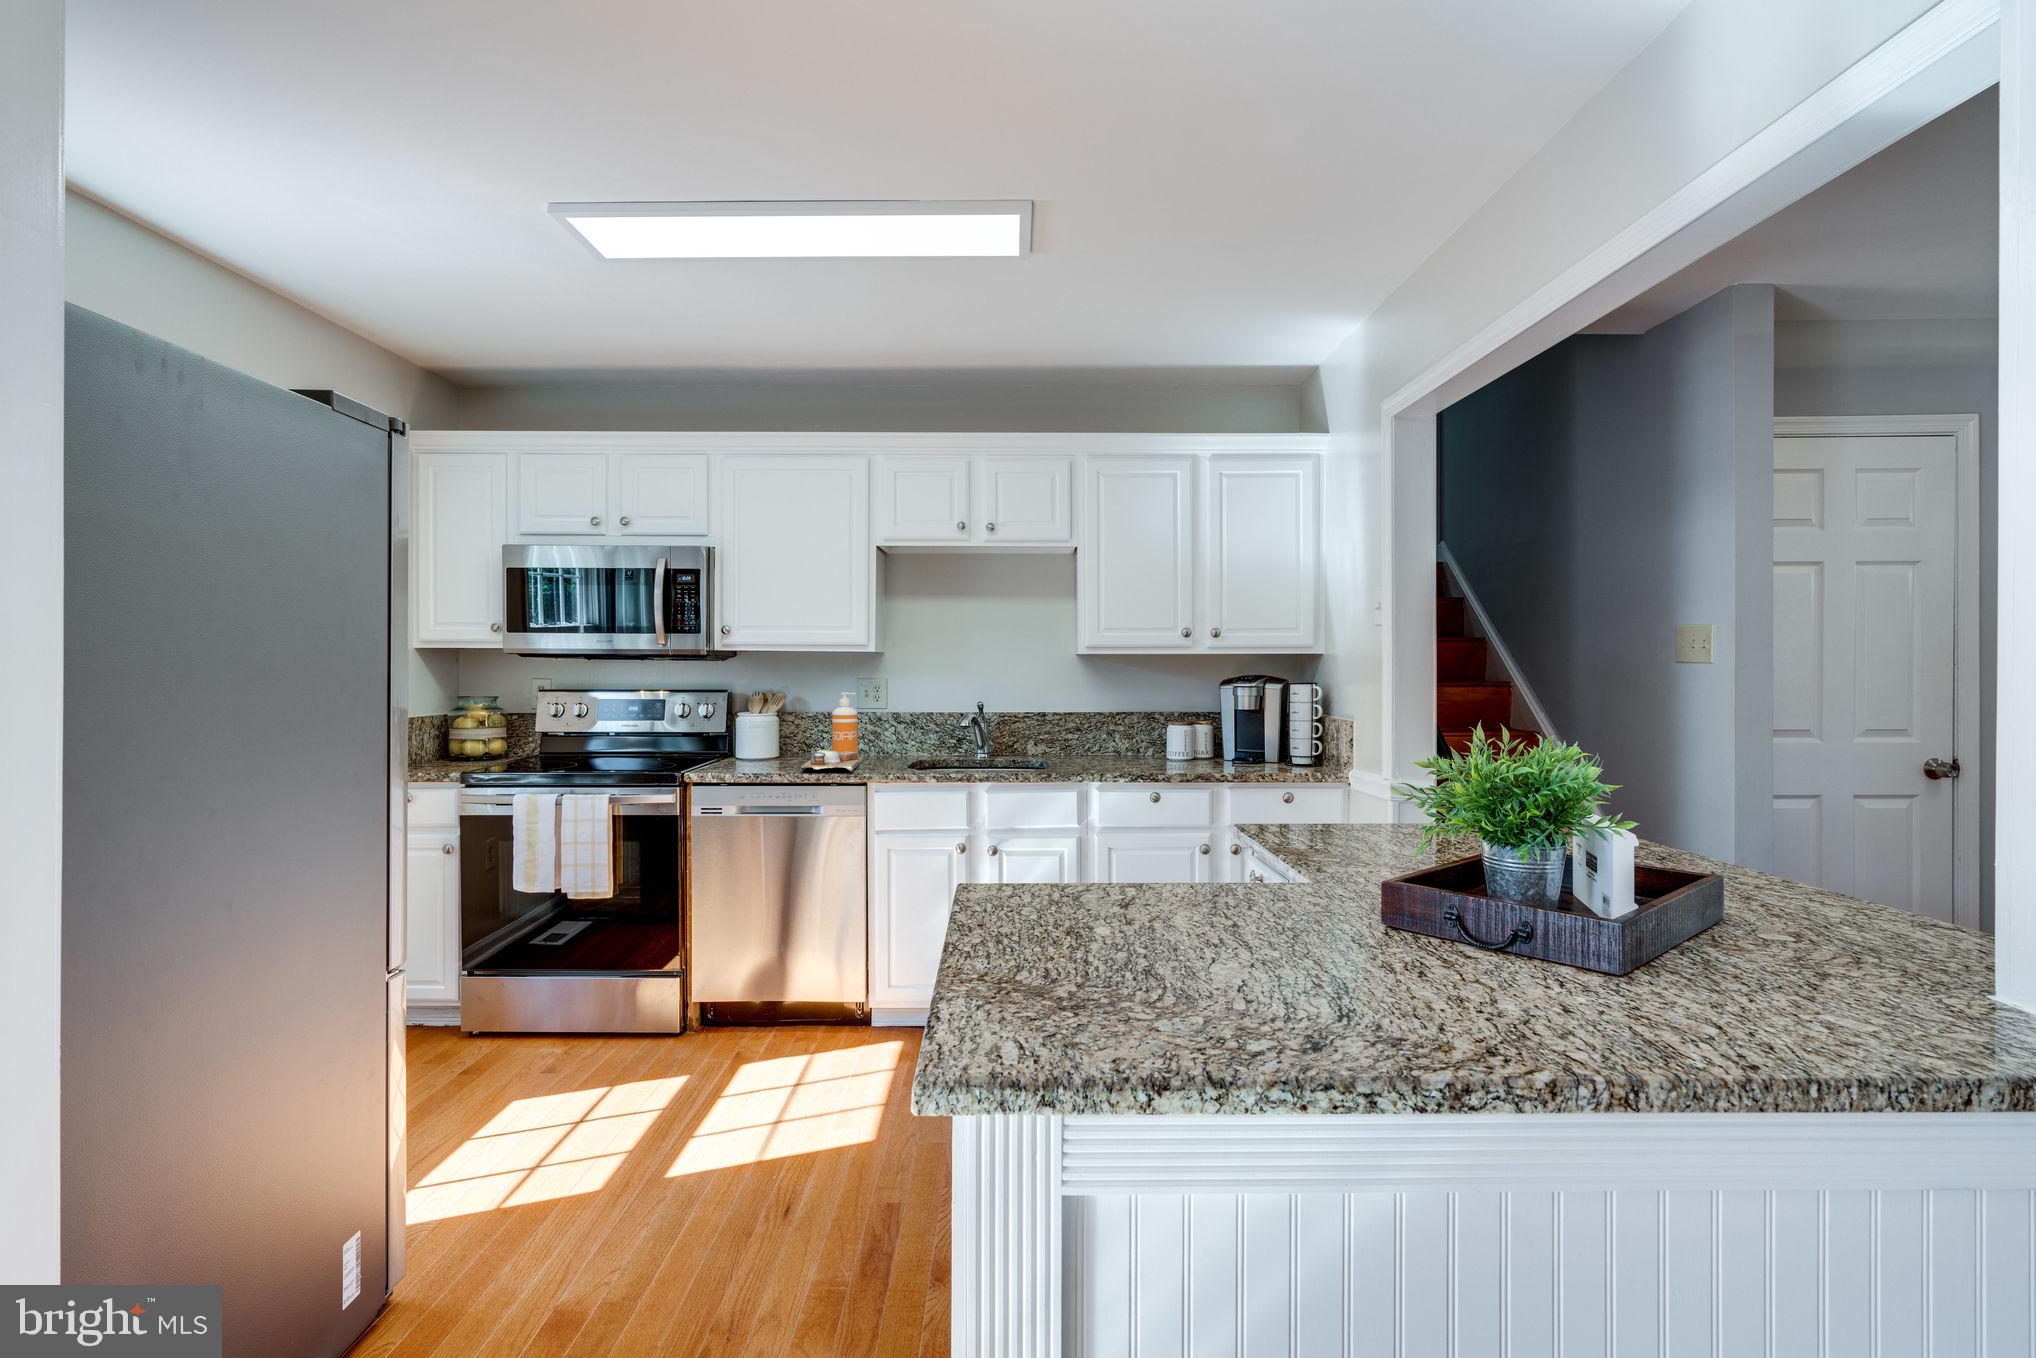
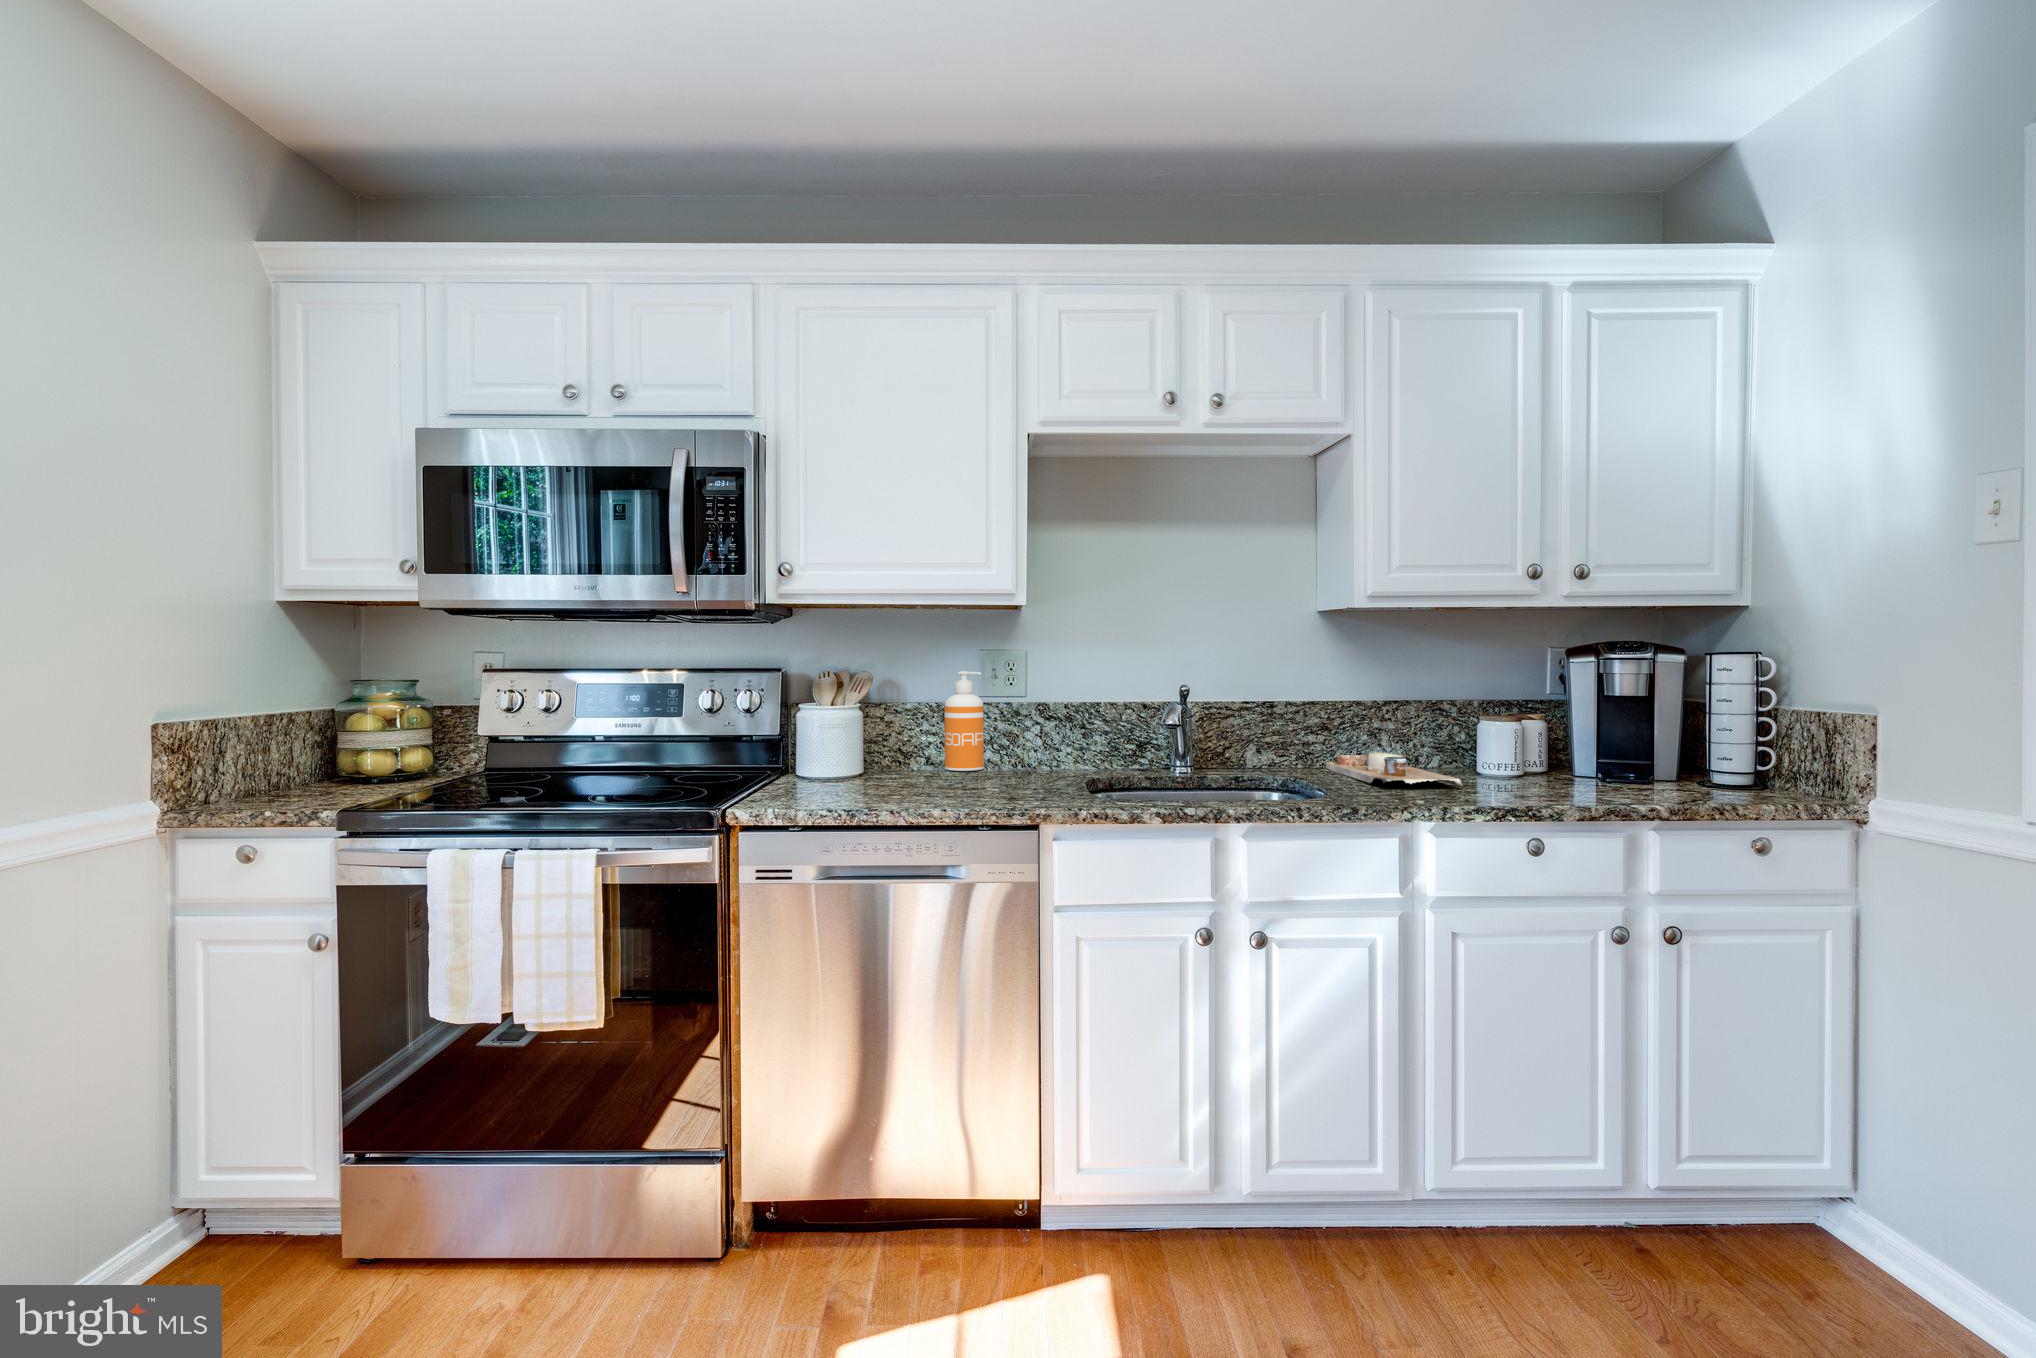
cutting board: present [799,750,862,771] -> present [1326,752,1463,786]

